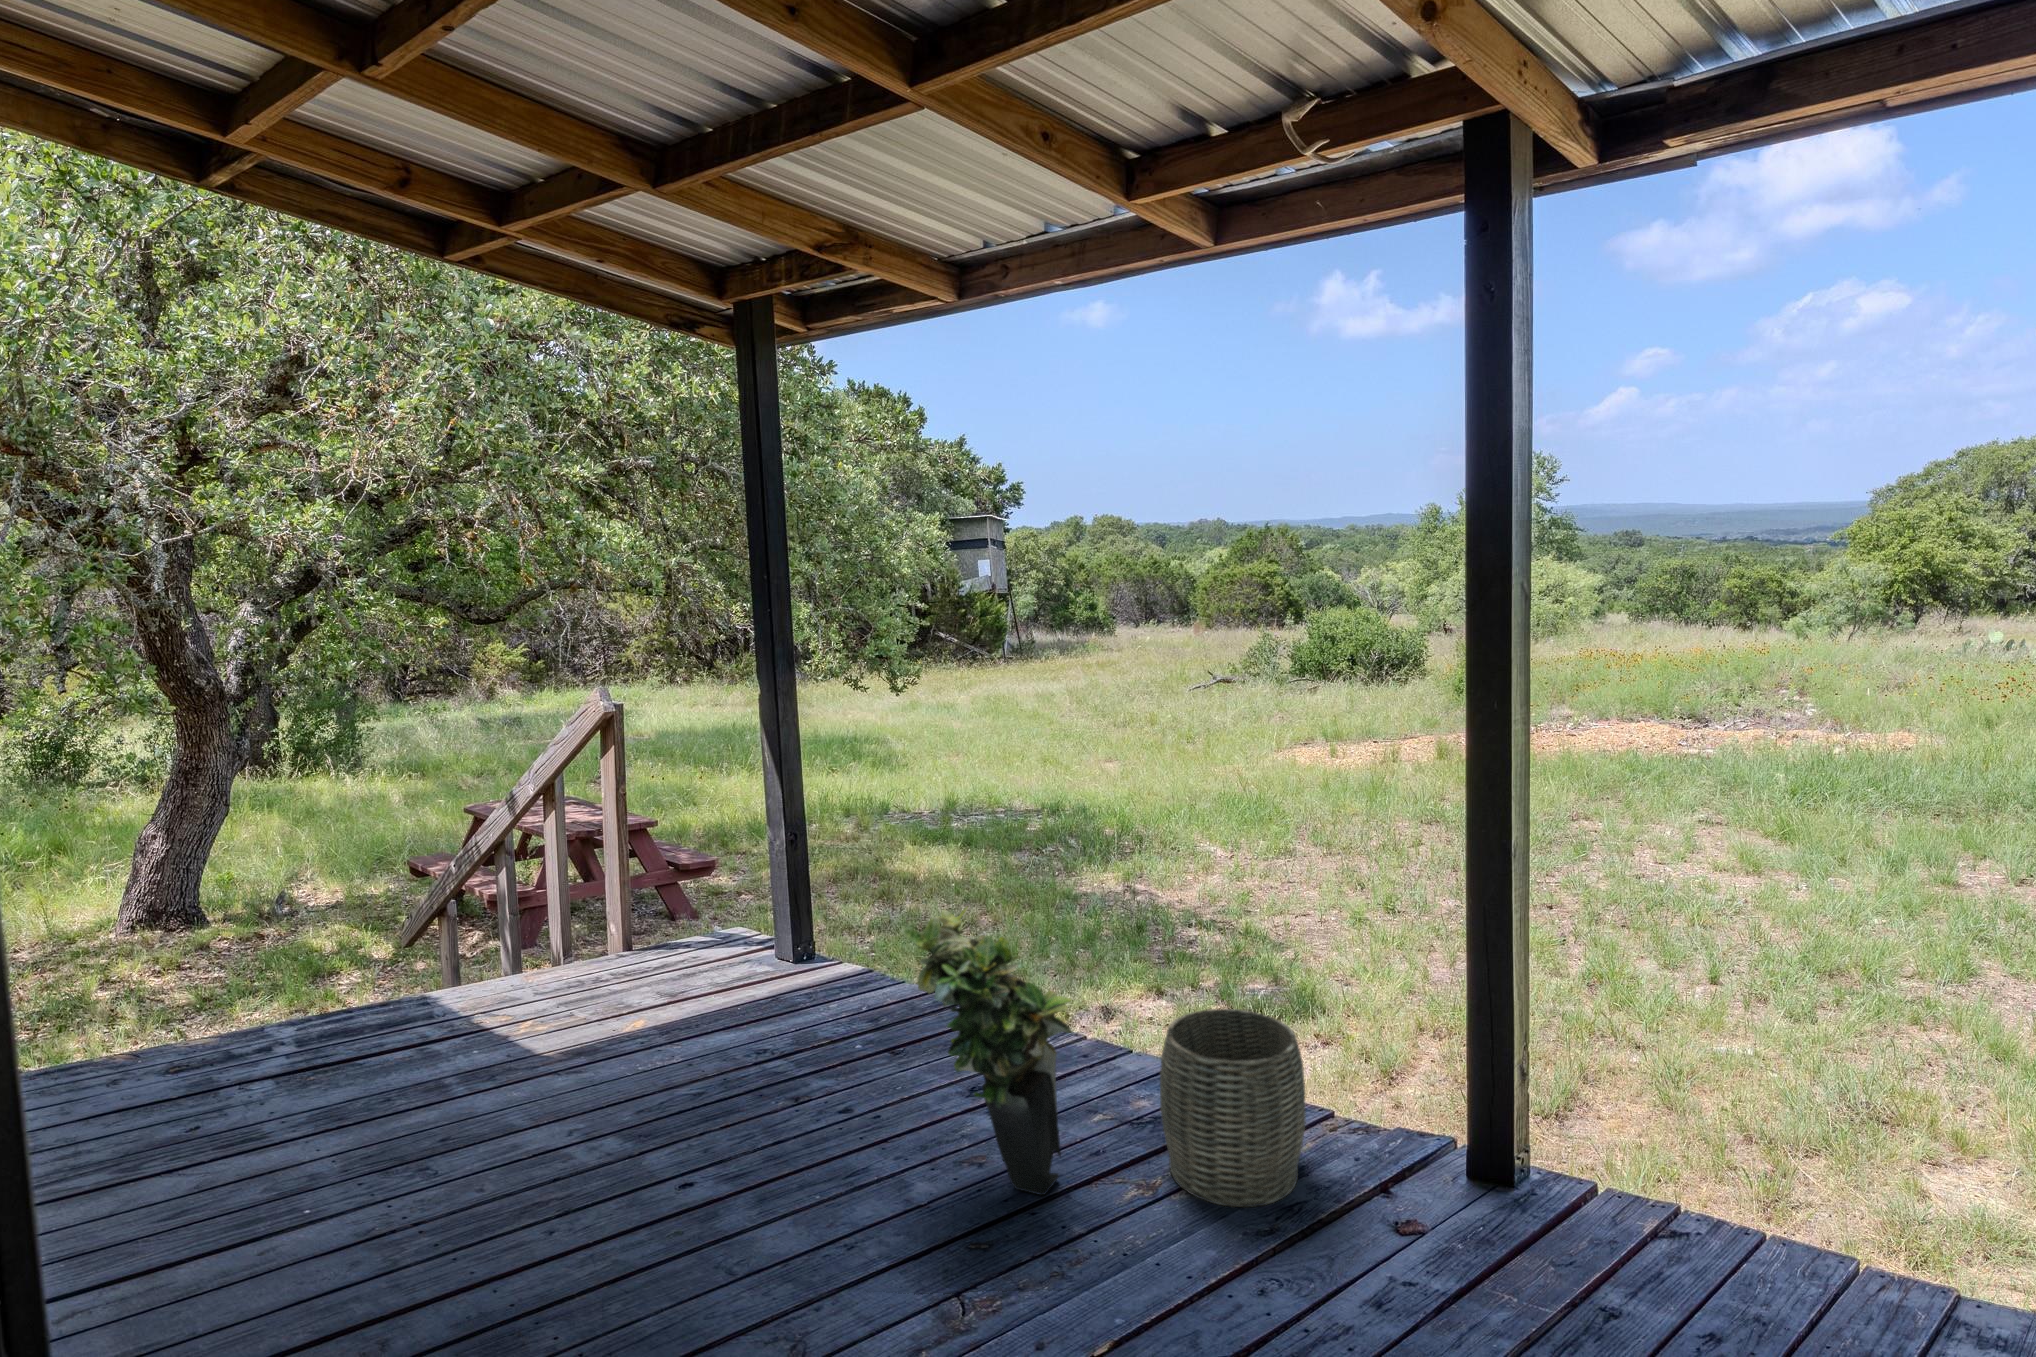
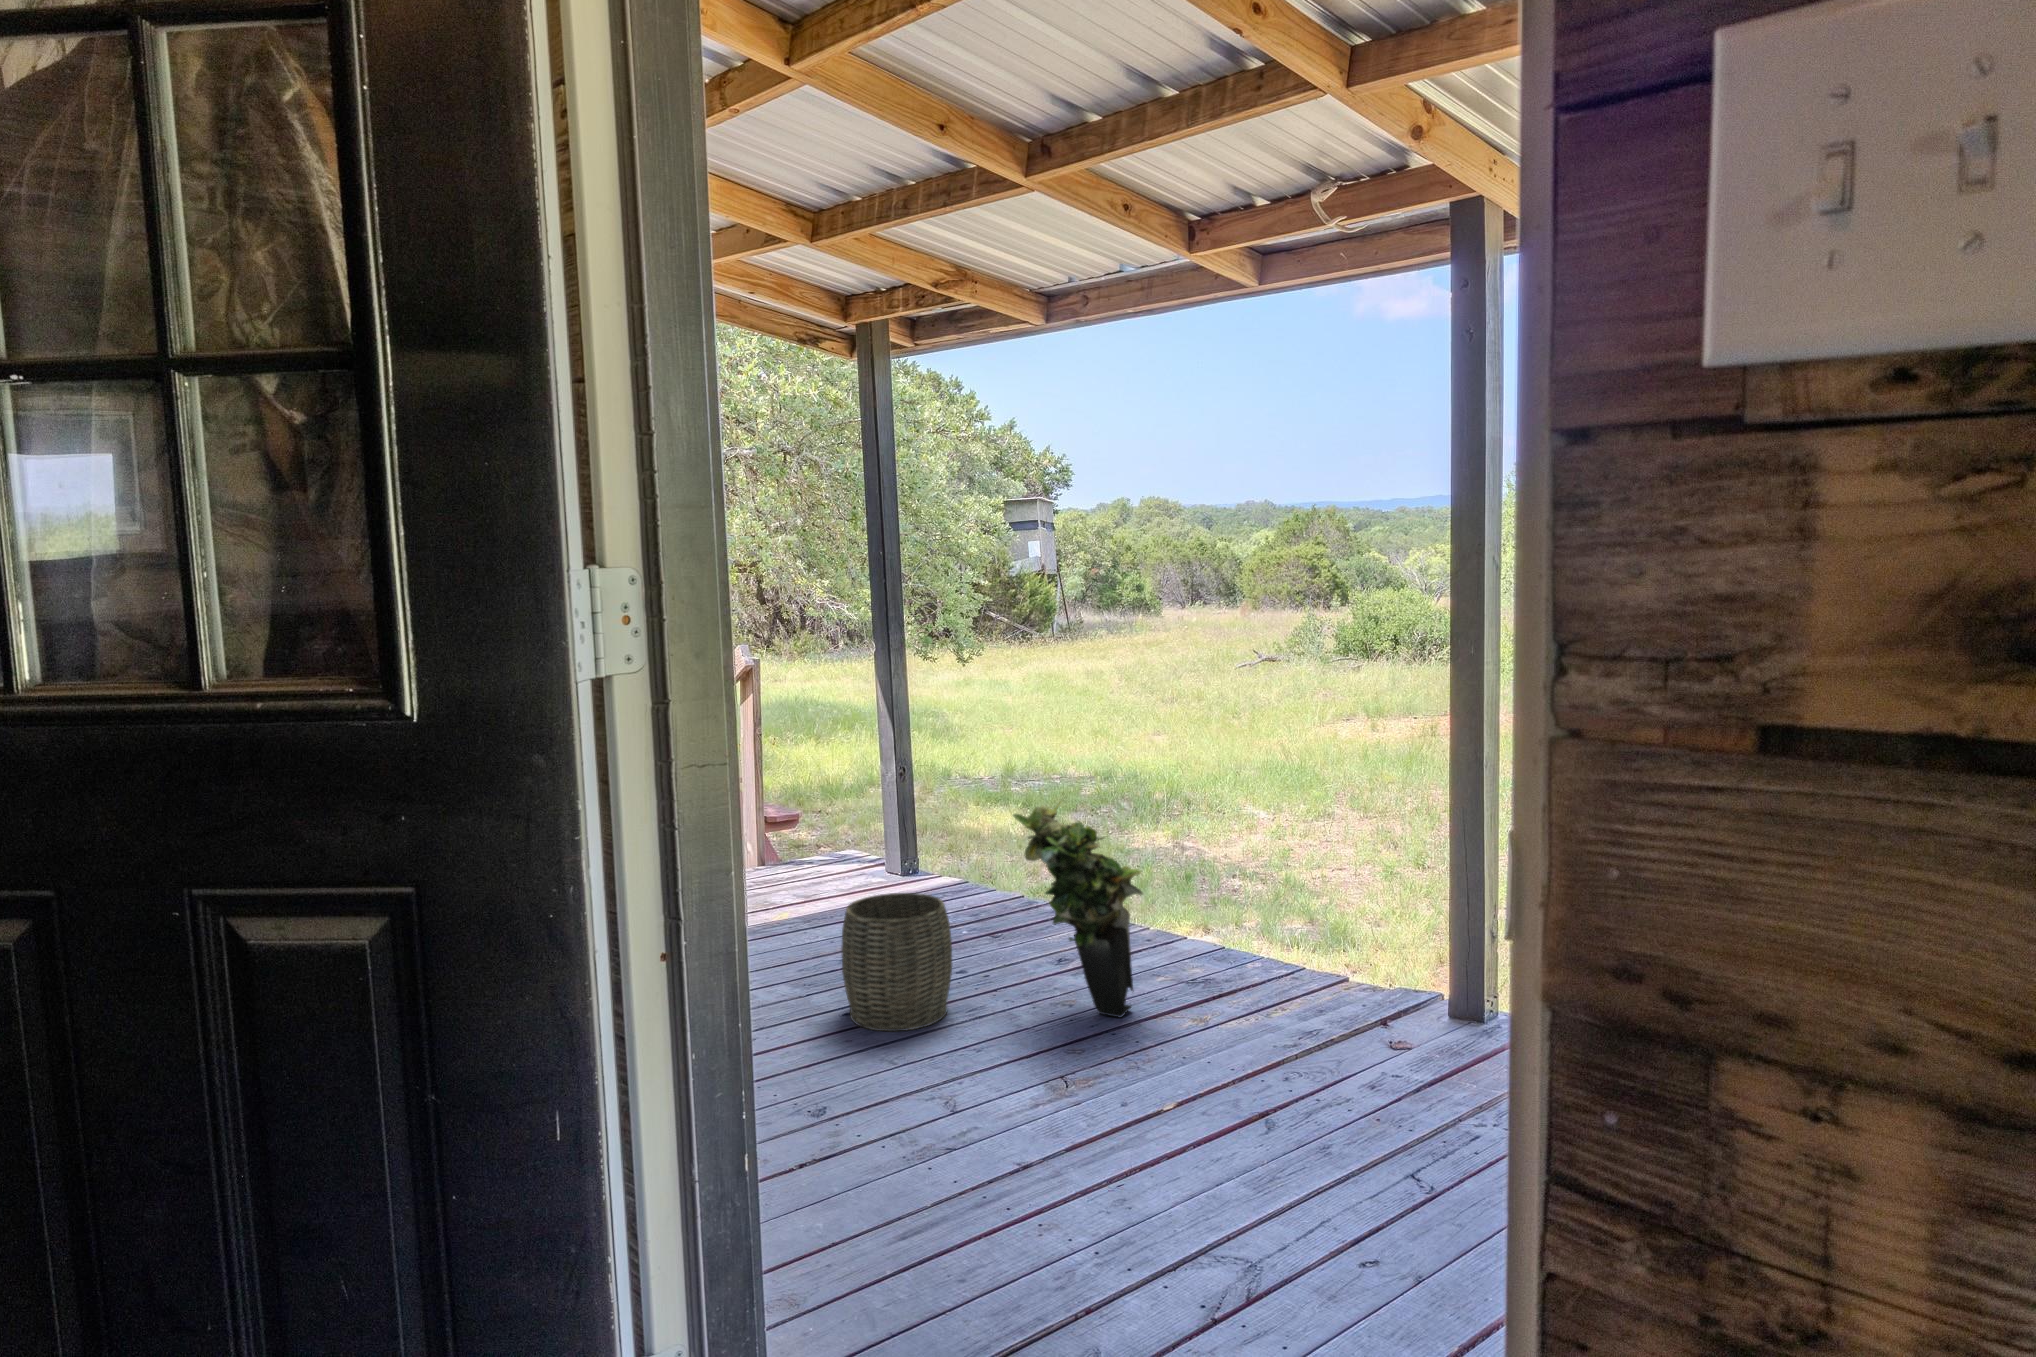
woven basket: present [1160,1009,1306,1207] -> present [842,893,952,1031]

